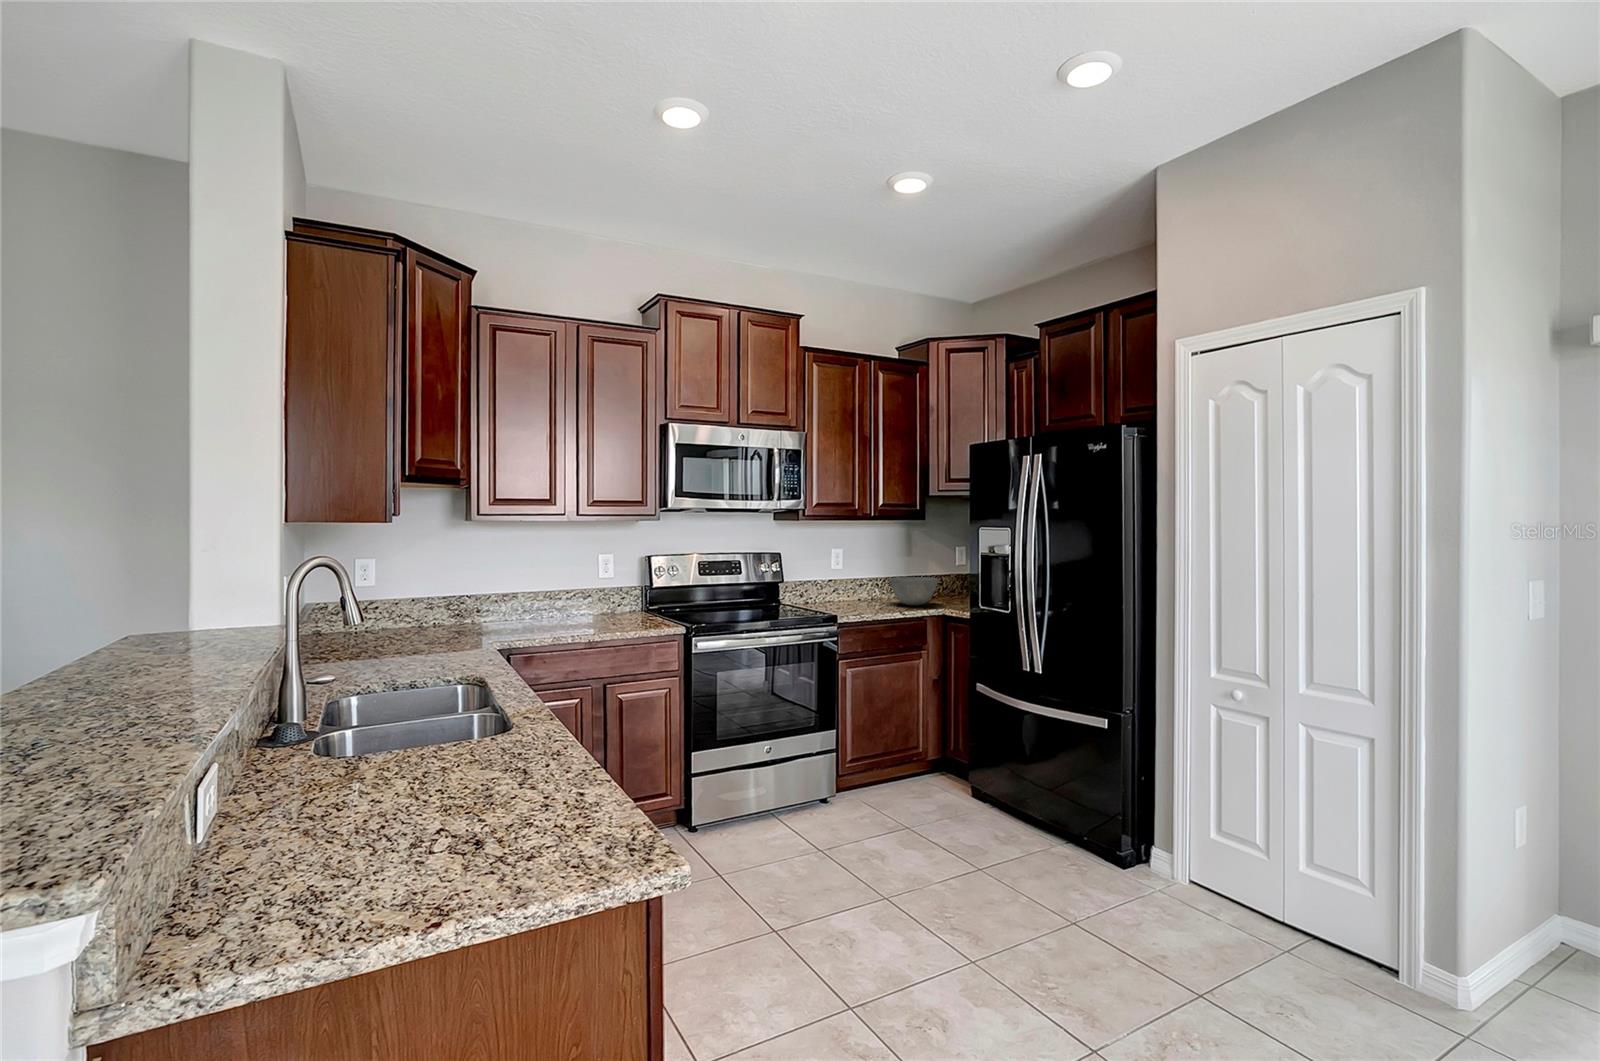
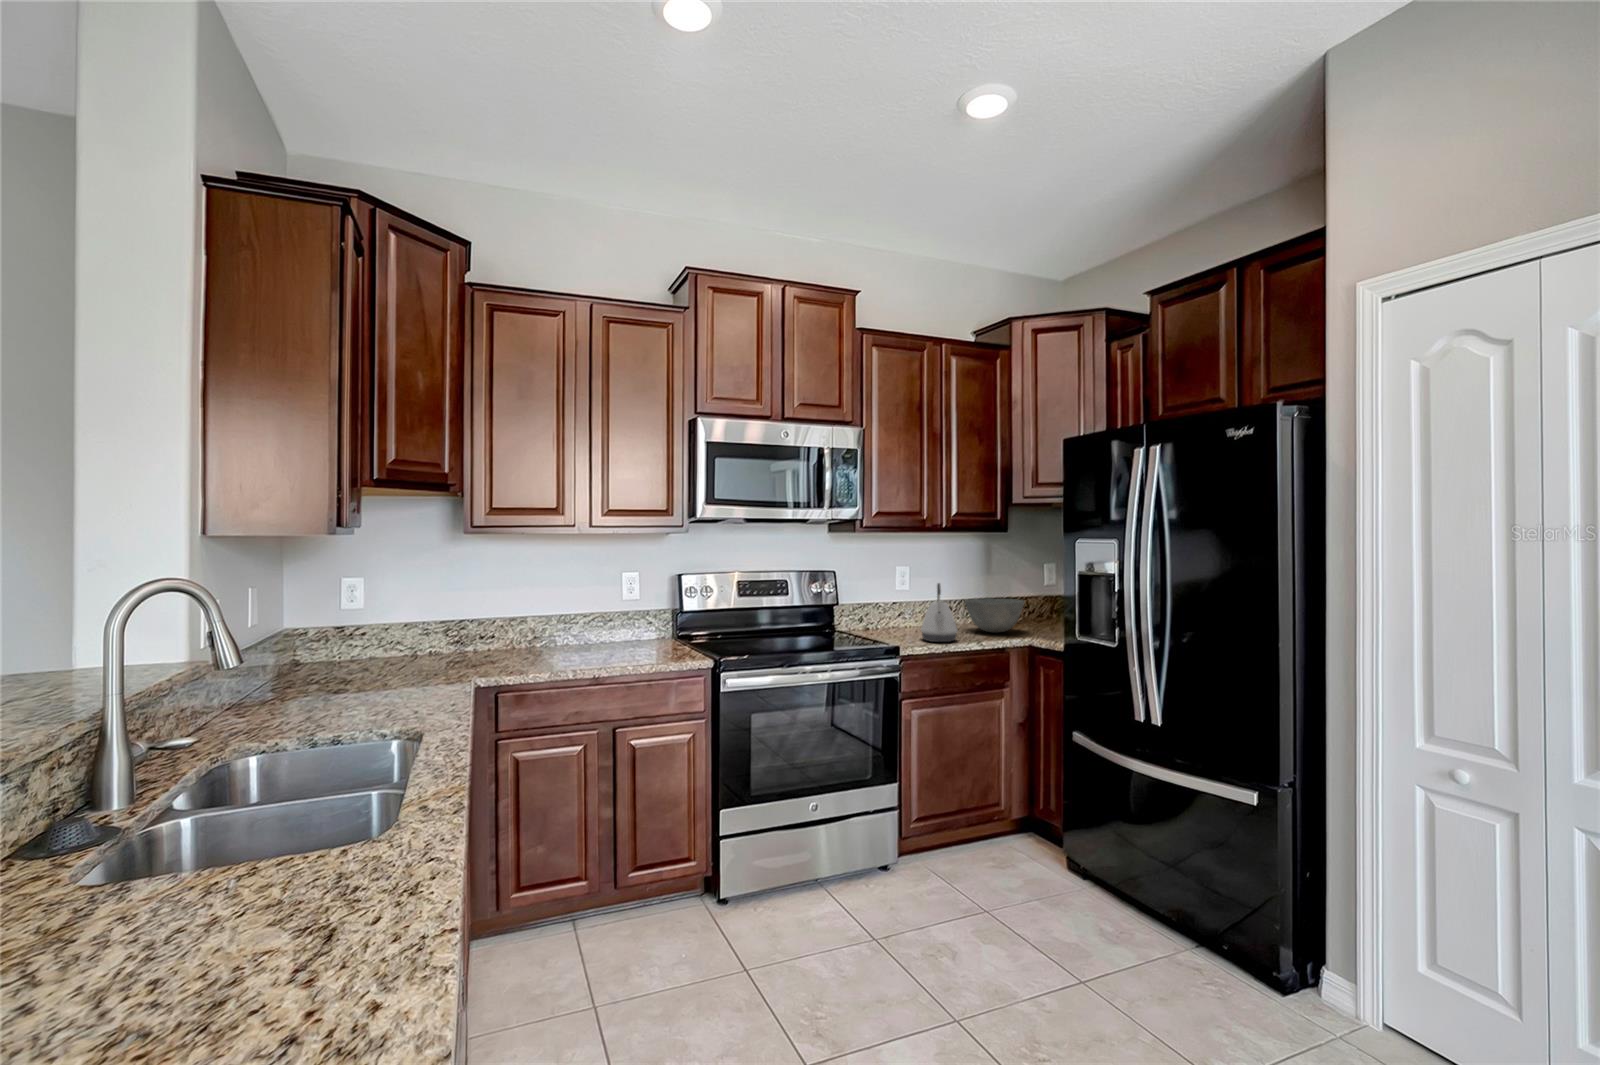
kettle: none [853,564,883,613] -> present [921,583,958,642]

